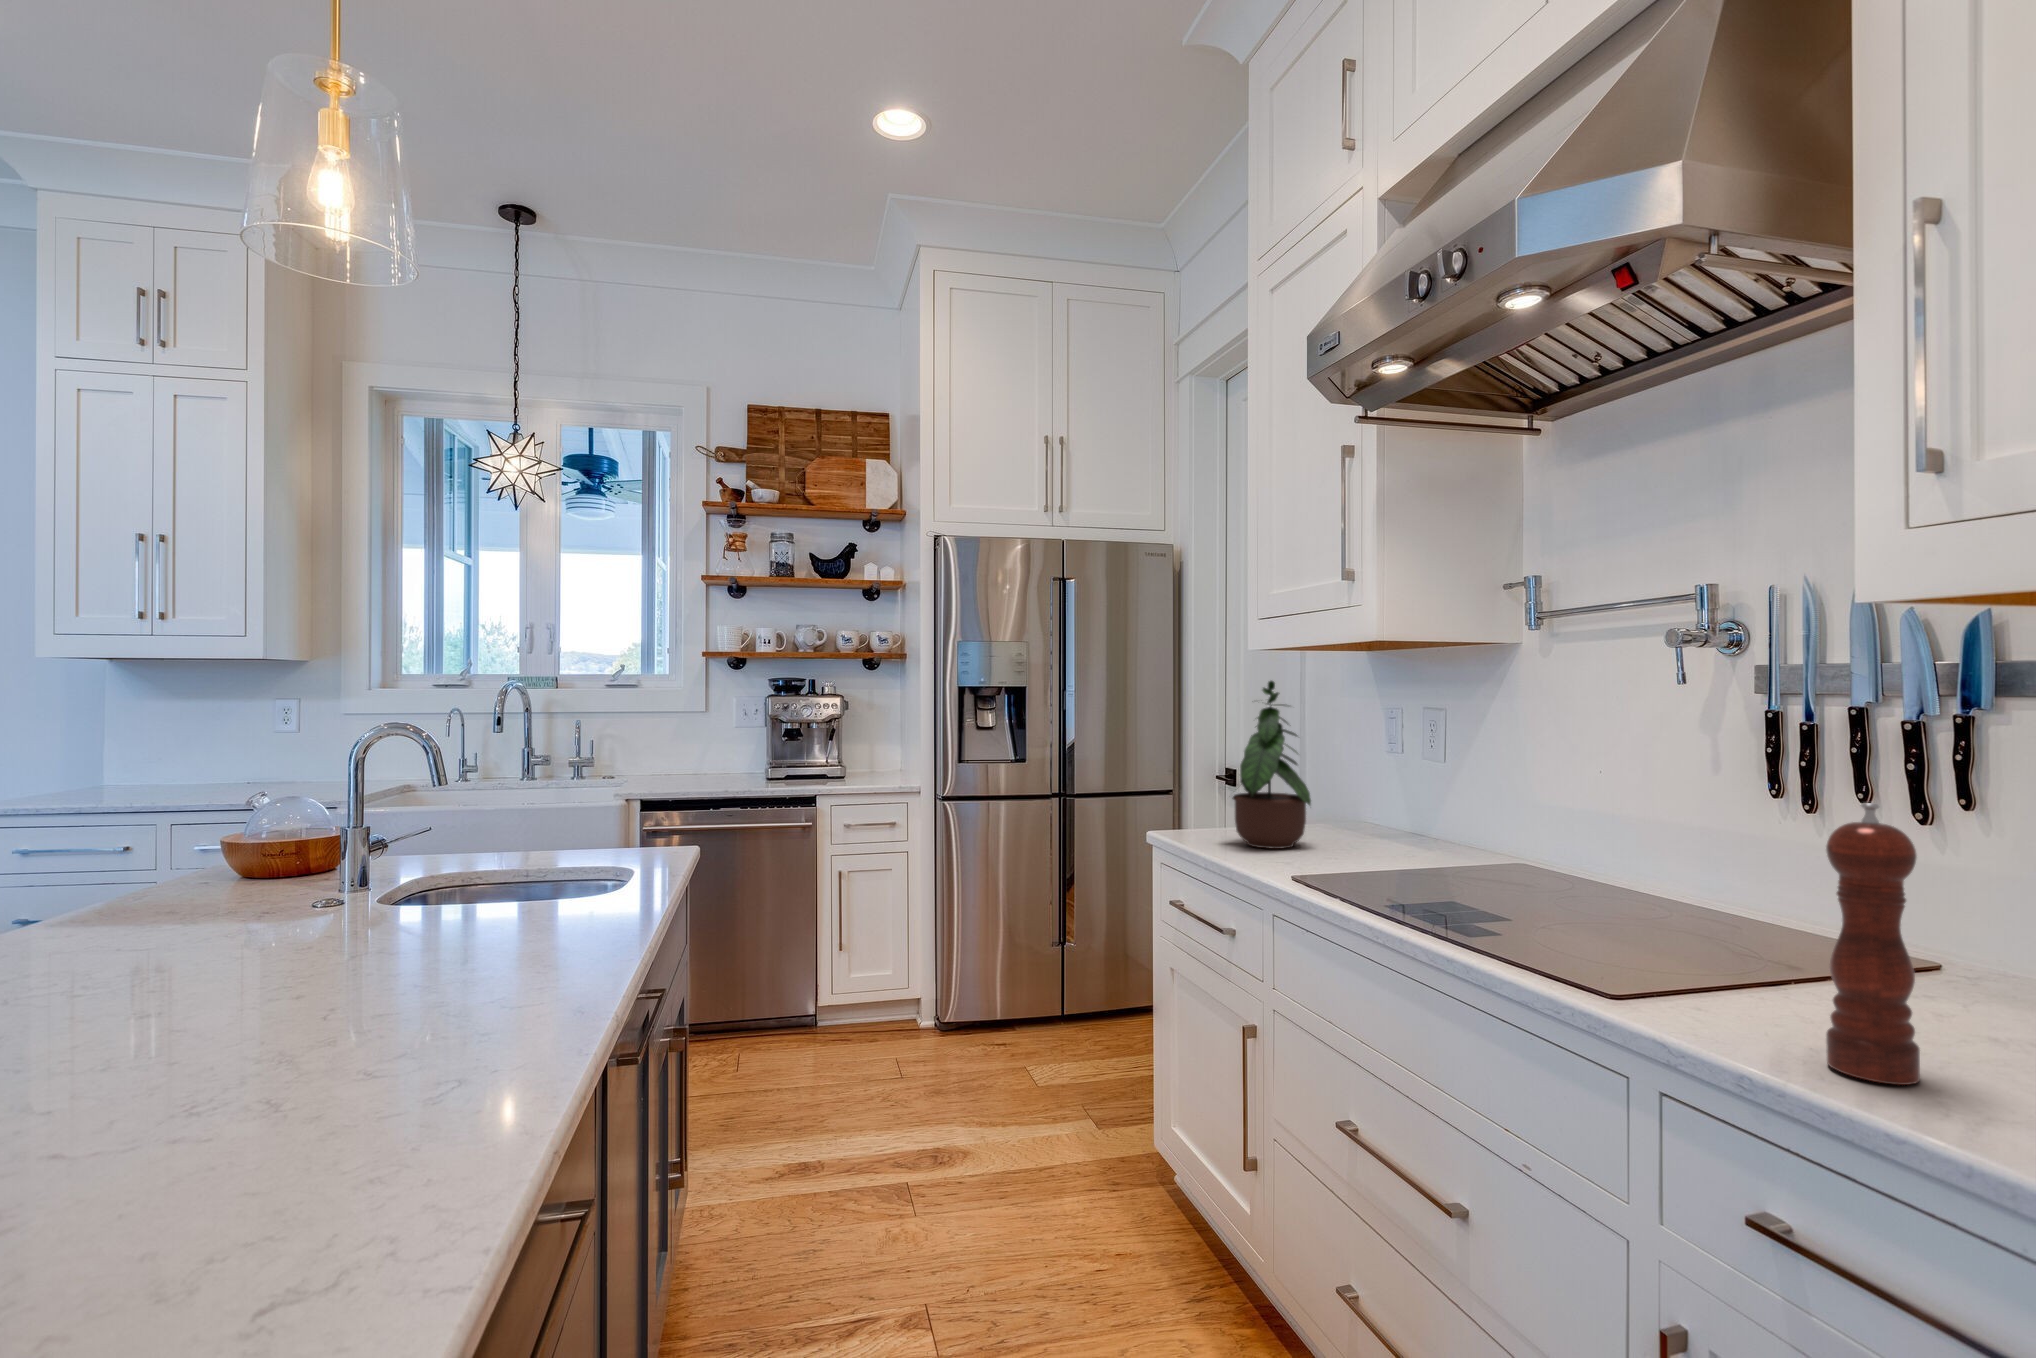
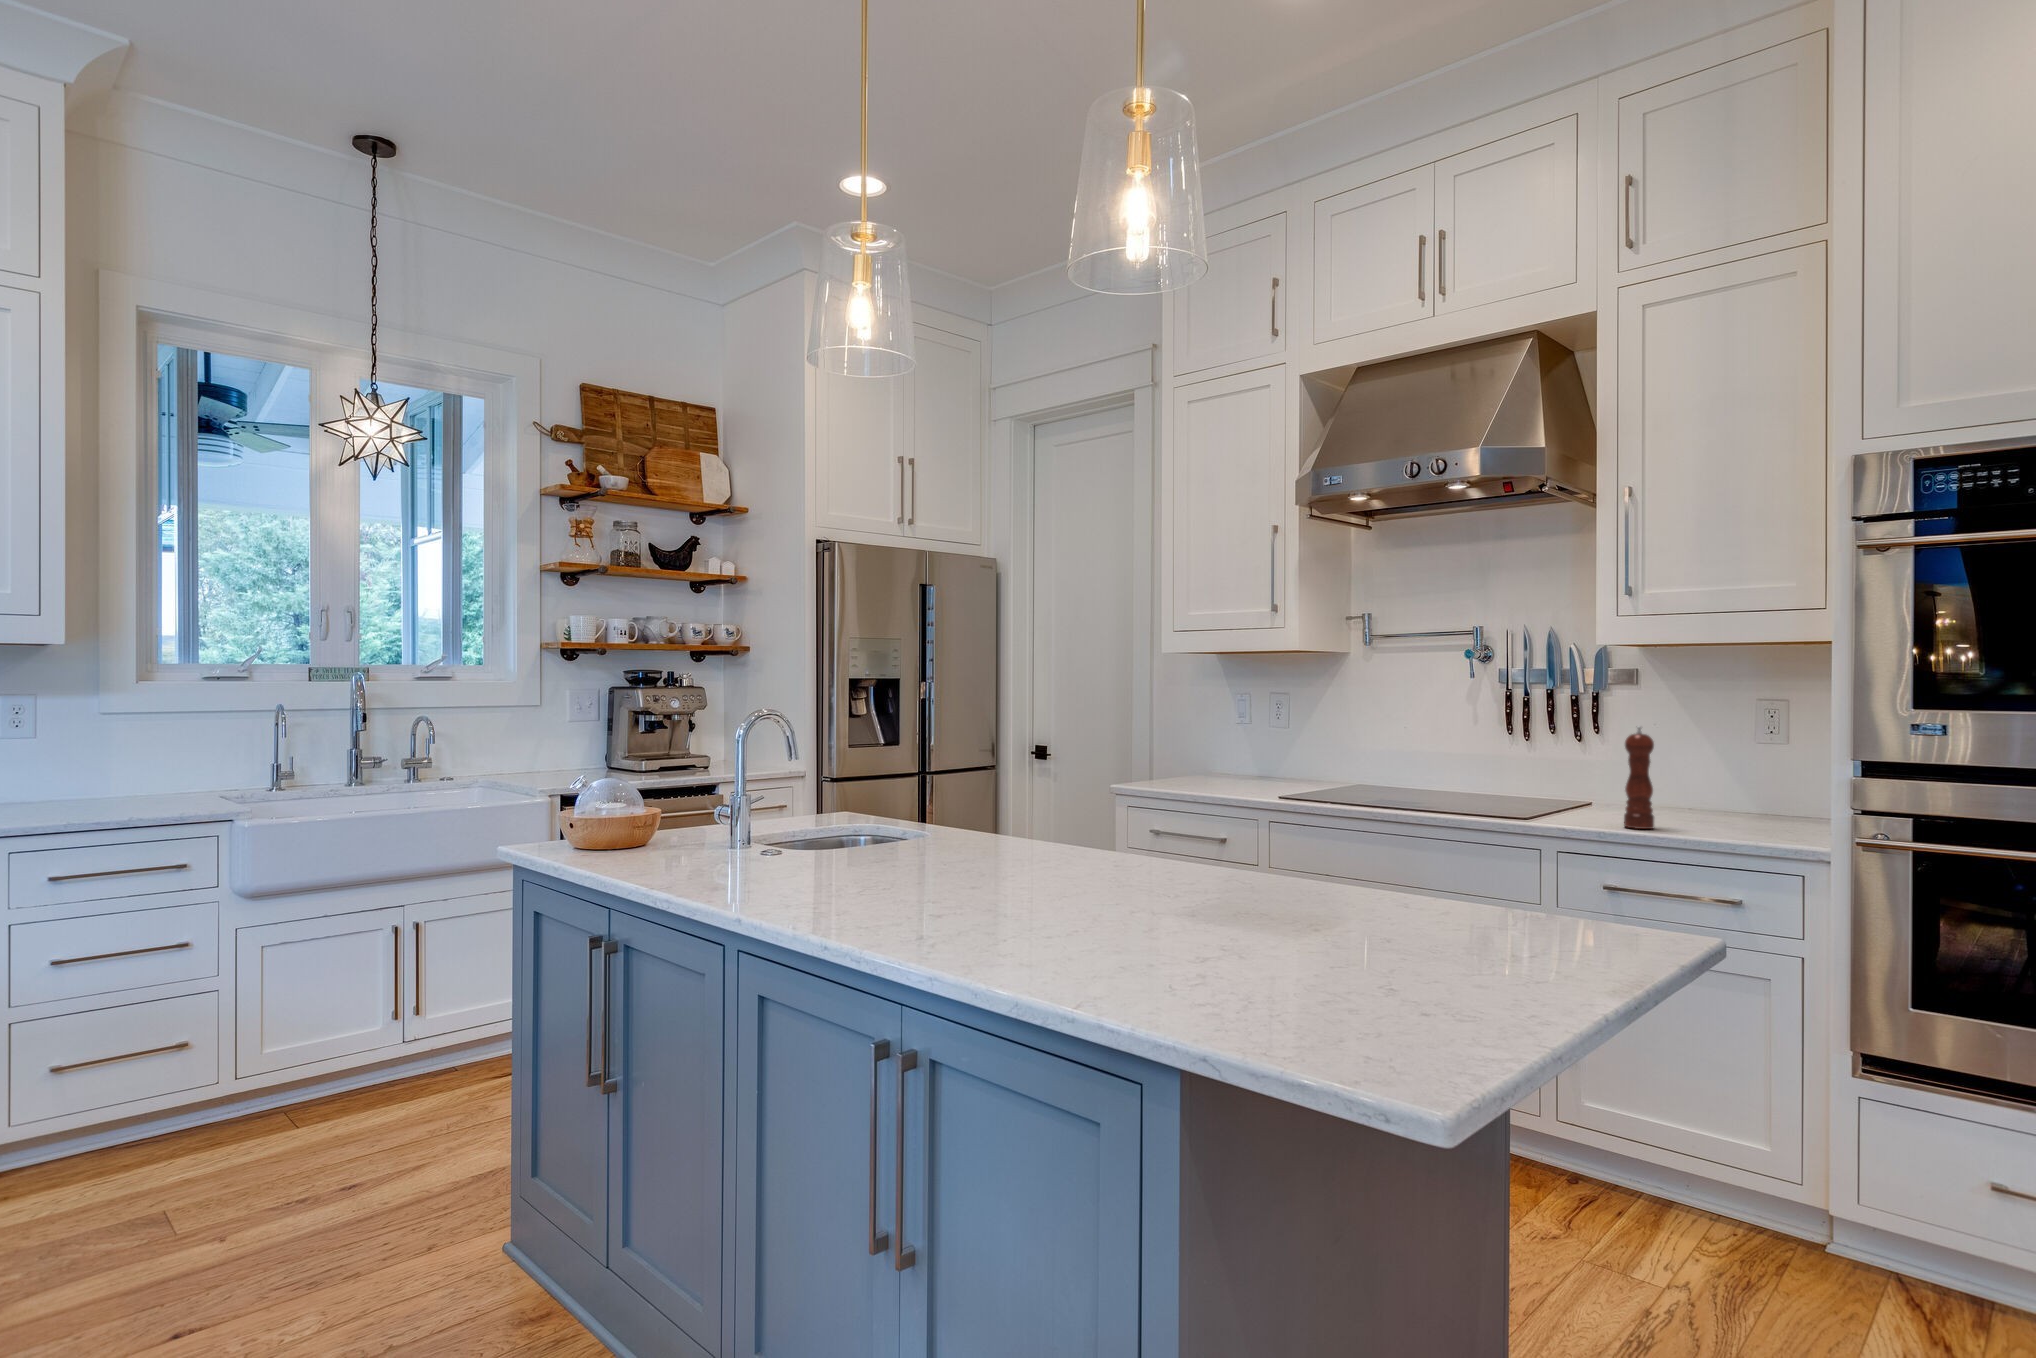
potted plant: present [1232,681,1311,849] -> none [1171,674,1238,788]

